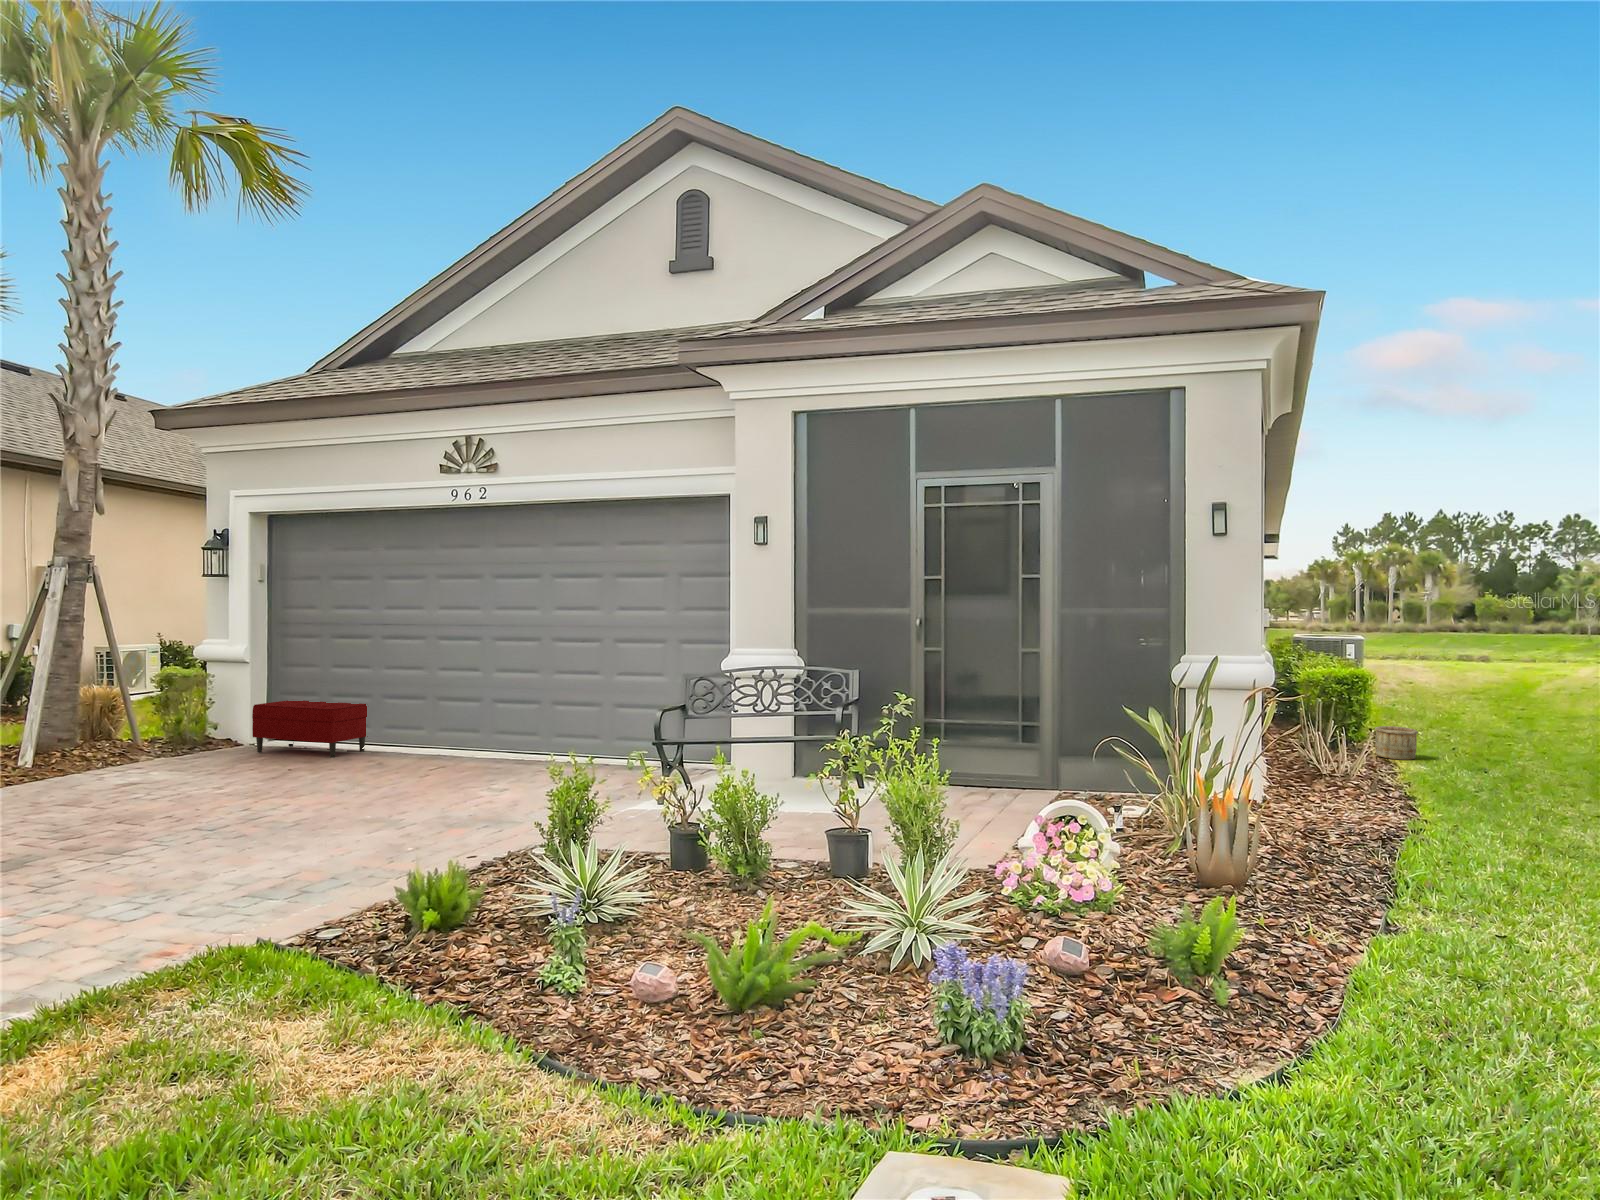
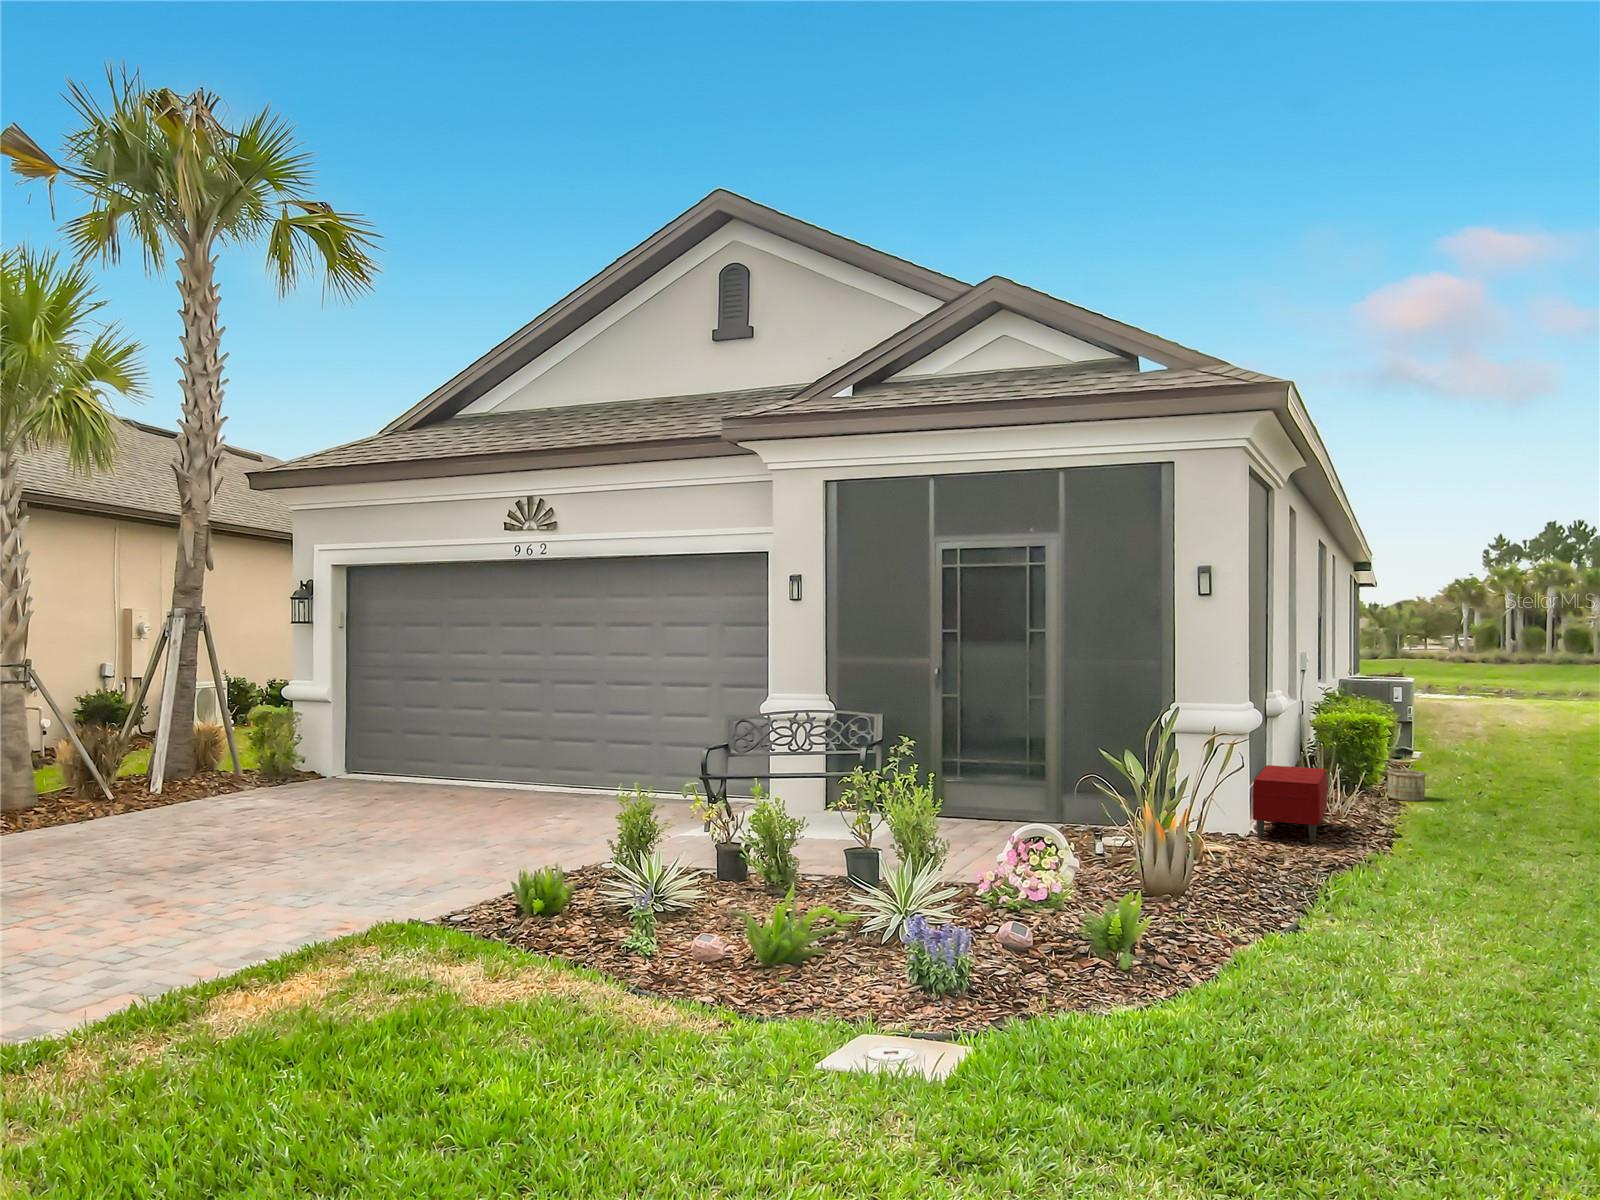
bench: present [252,700,368,758] -> present [1253,765,1327,843]

